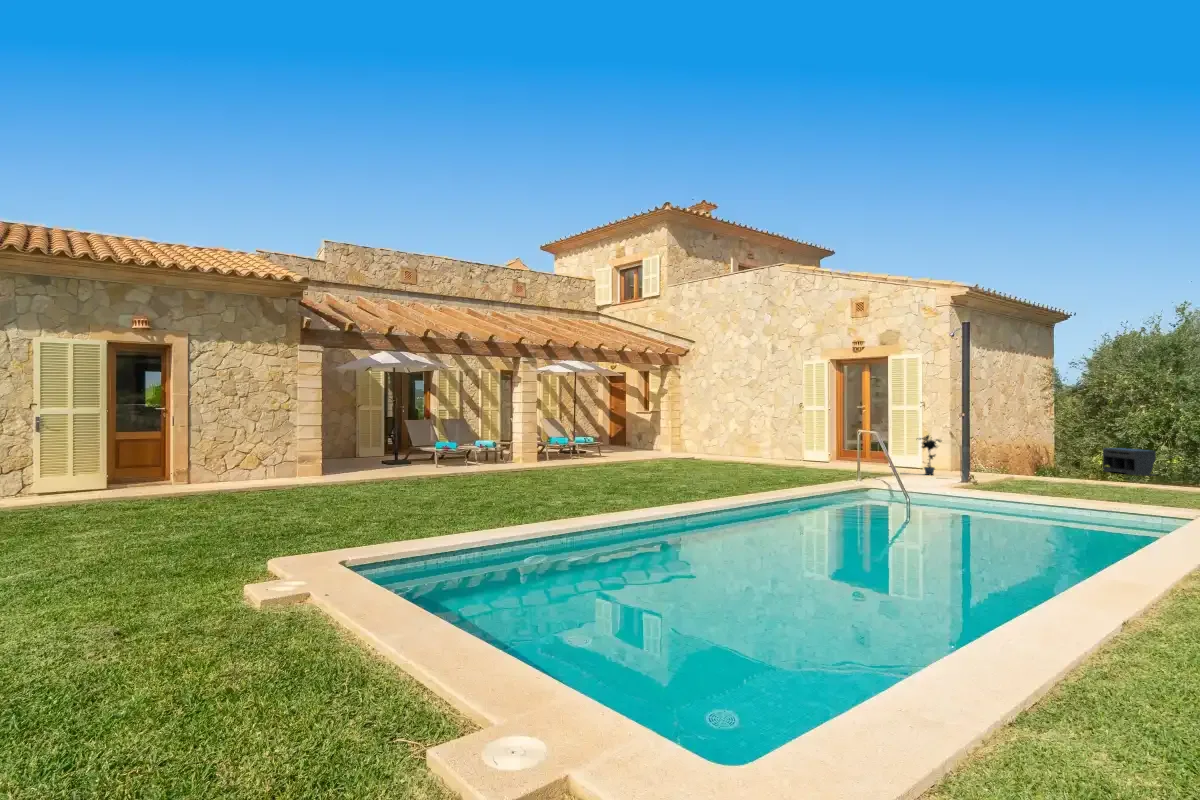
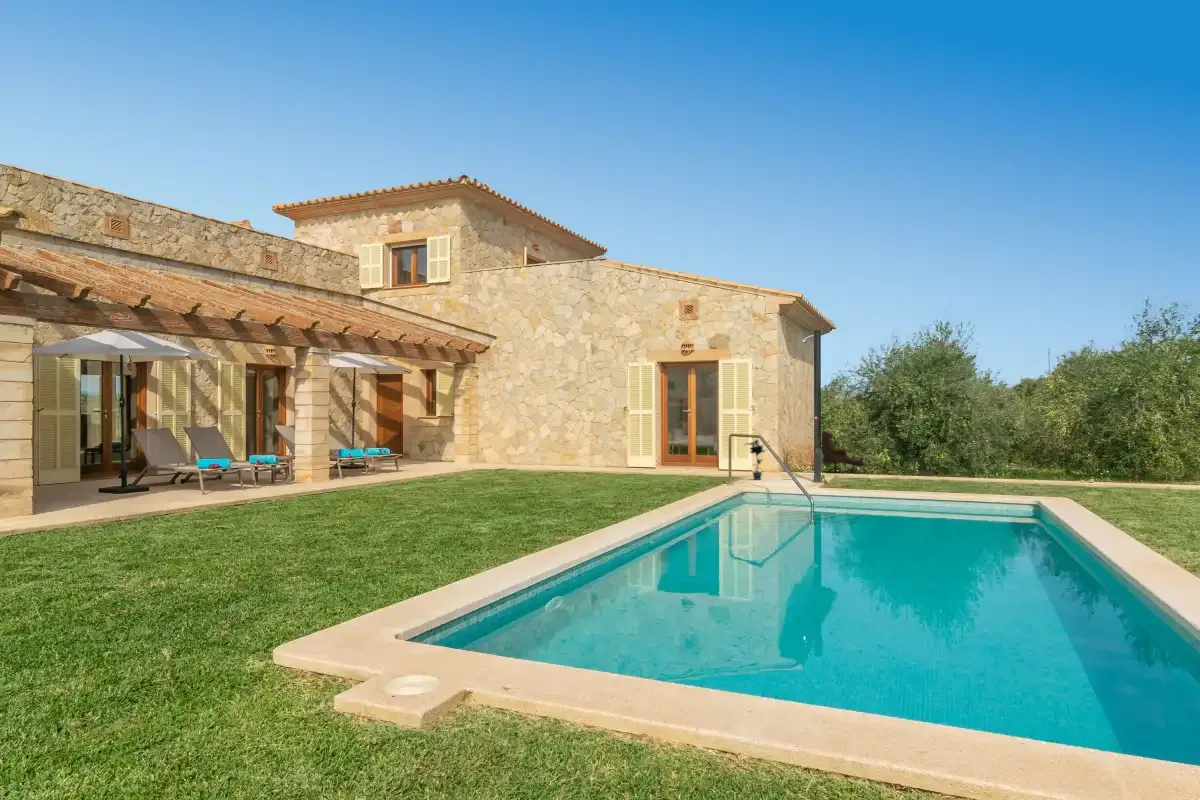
lounge chair: none [1026,425,1088,471] -> present [822,431,864,473]
bench: present [1103,448,1156,476] -> none [875,451,917,475]

